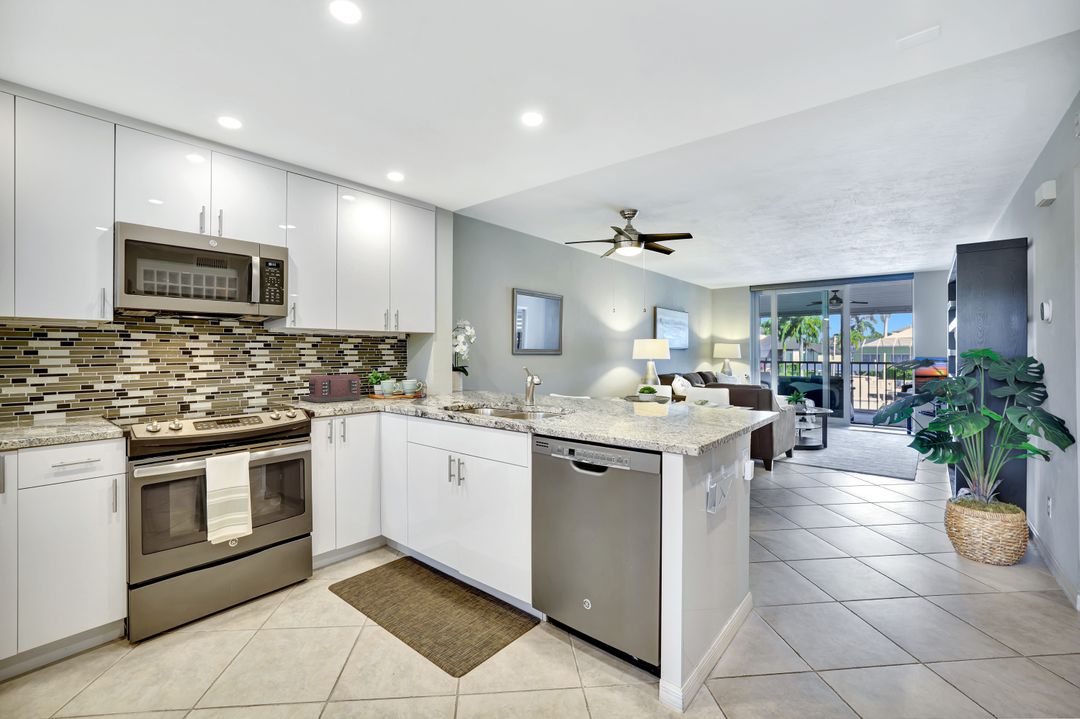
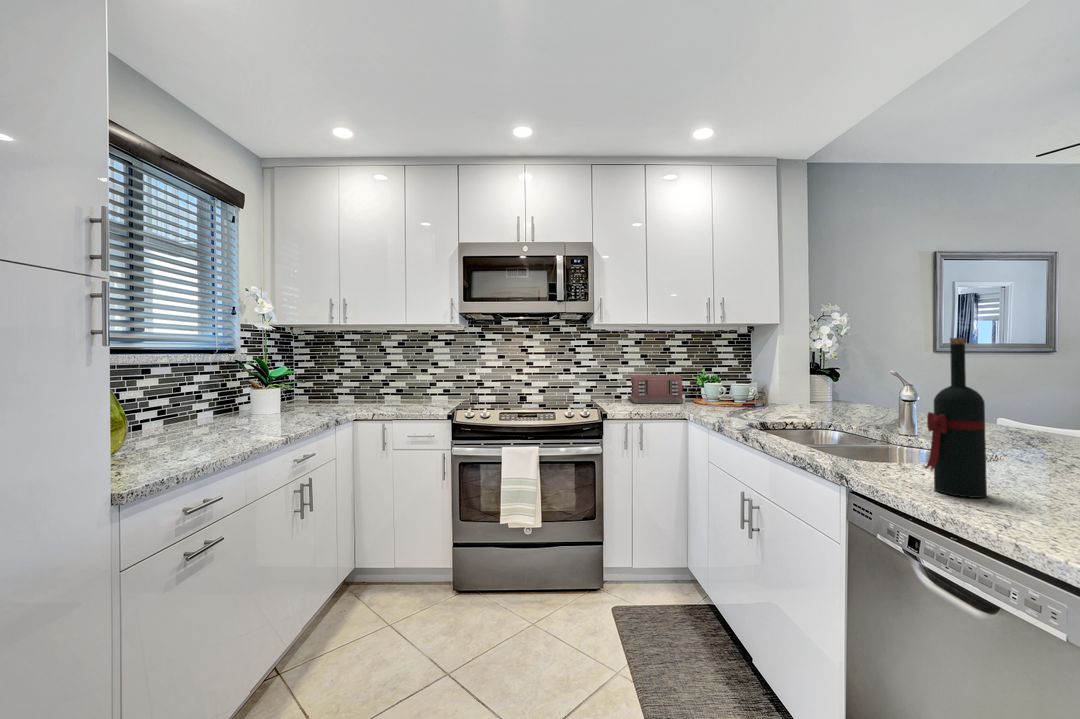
wine bottle: none [577,354,597,426] -> present [926,338,987,498]

